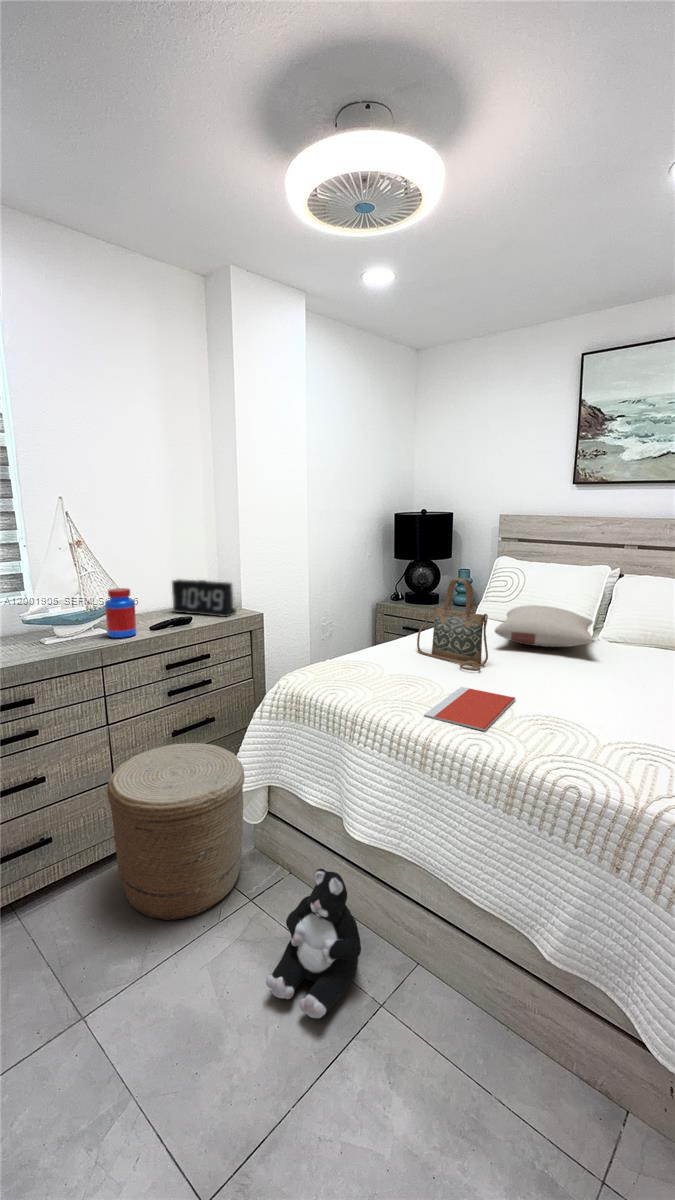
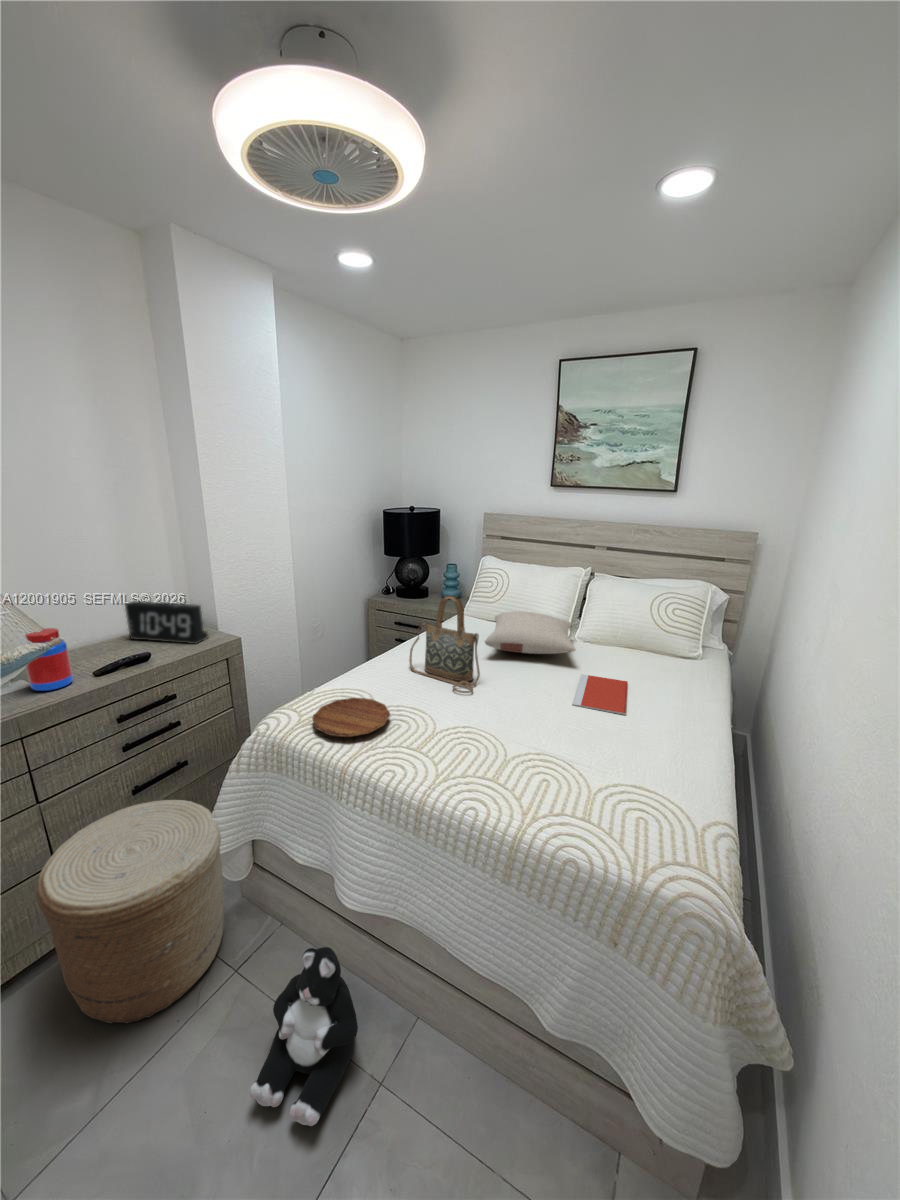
tray: none [327,664,399,690] -> present [312,698,390,737]
notebook: present [424,687,515,731] -> present [572,674,628,715]

